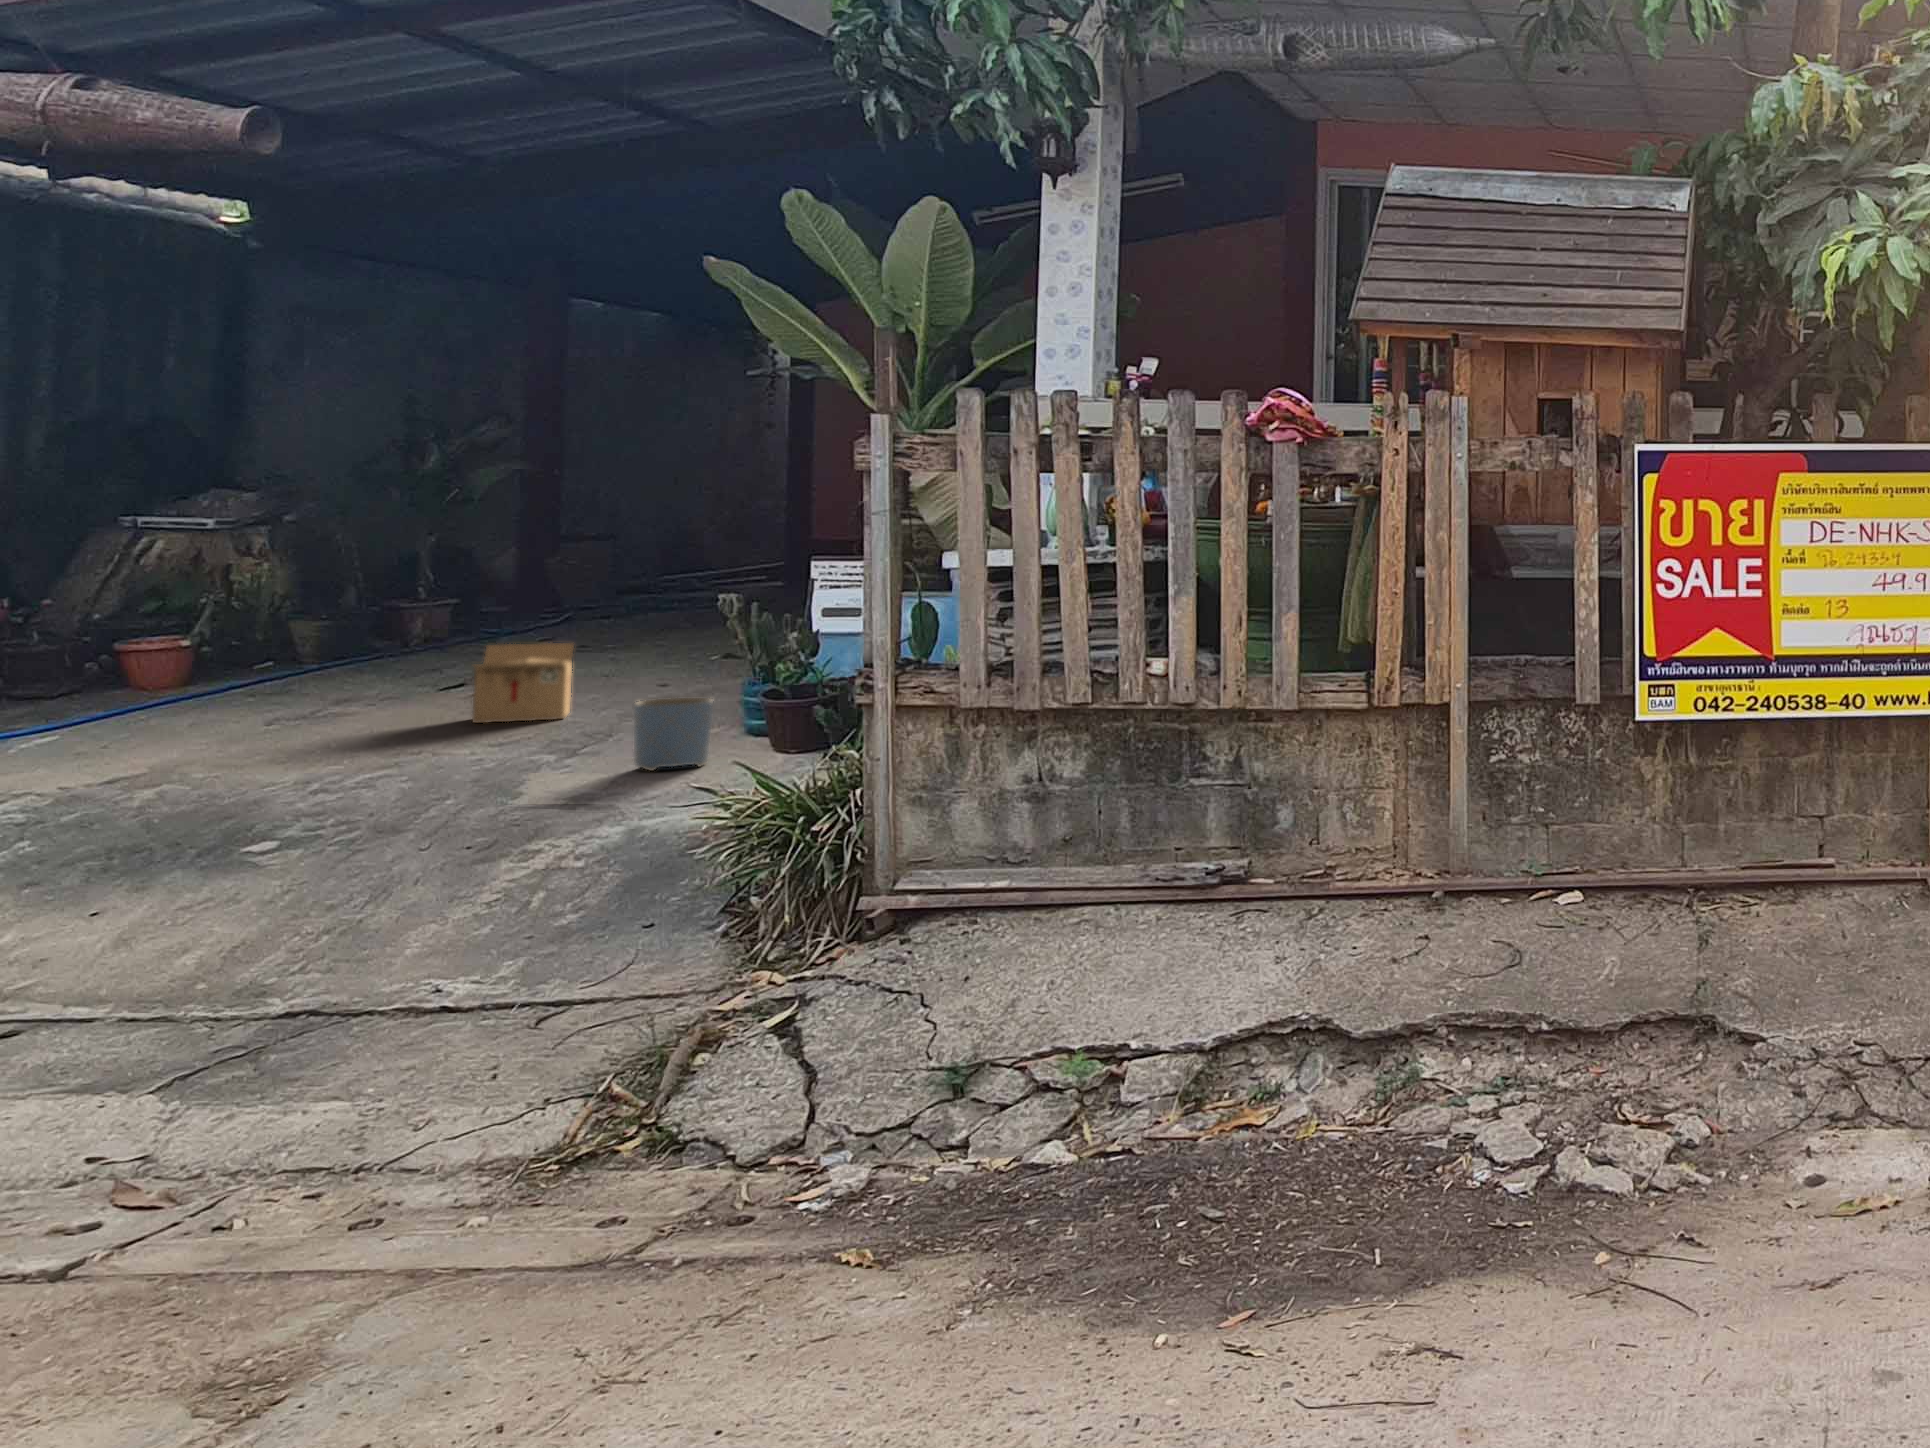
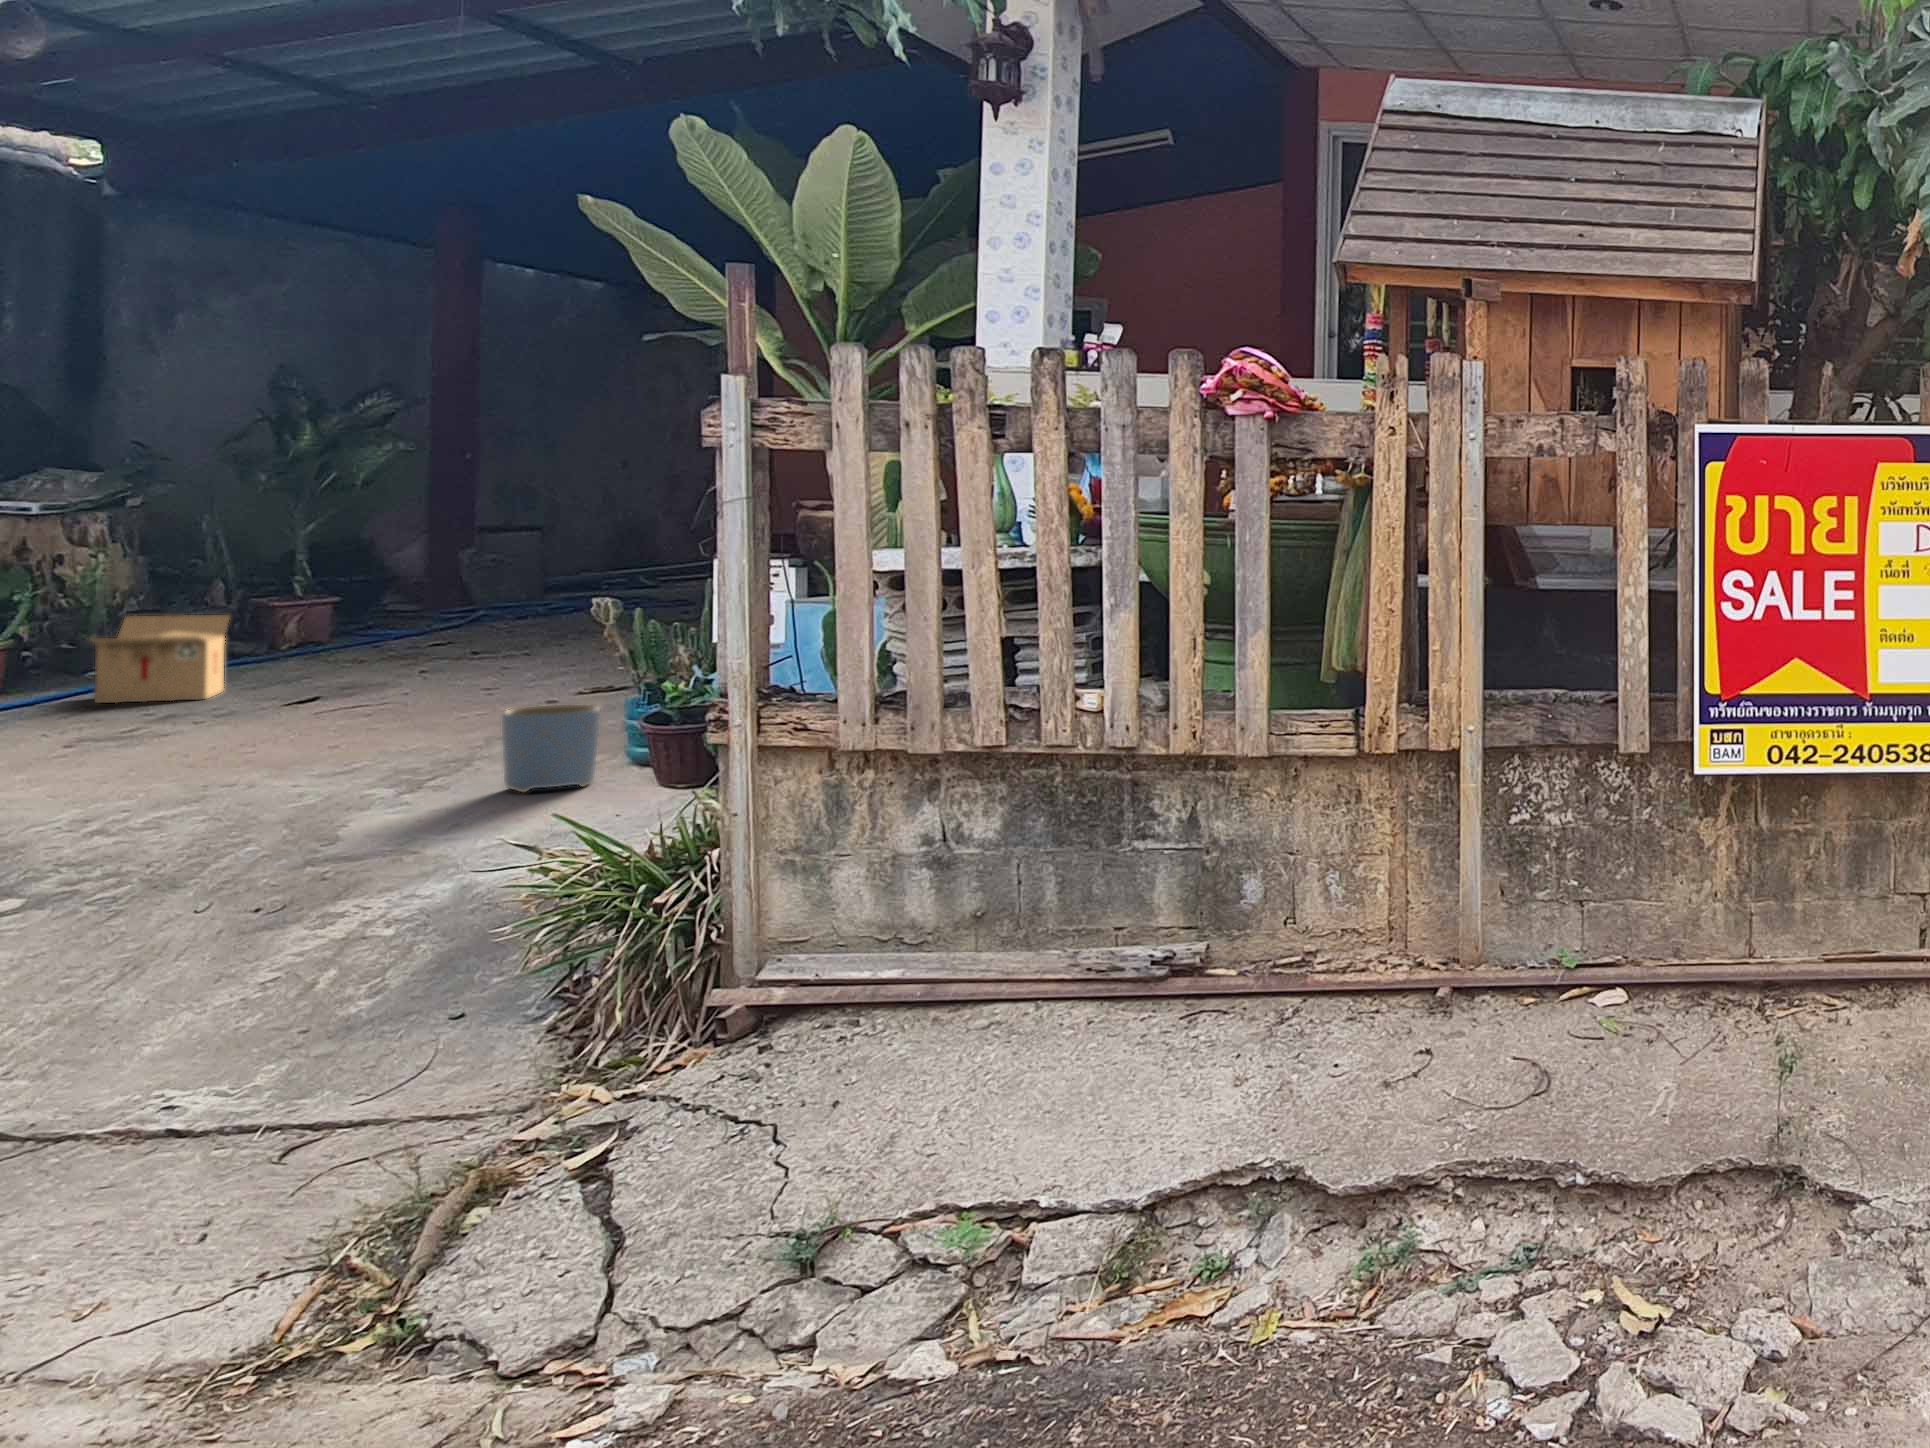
cardboard box: present [472,643,574,723] -> present [87,615,229,703]

